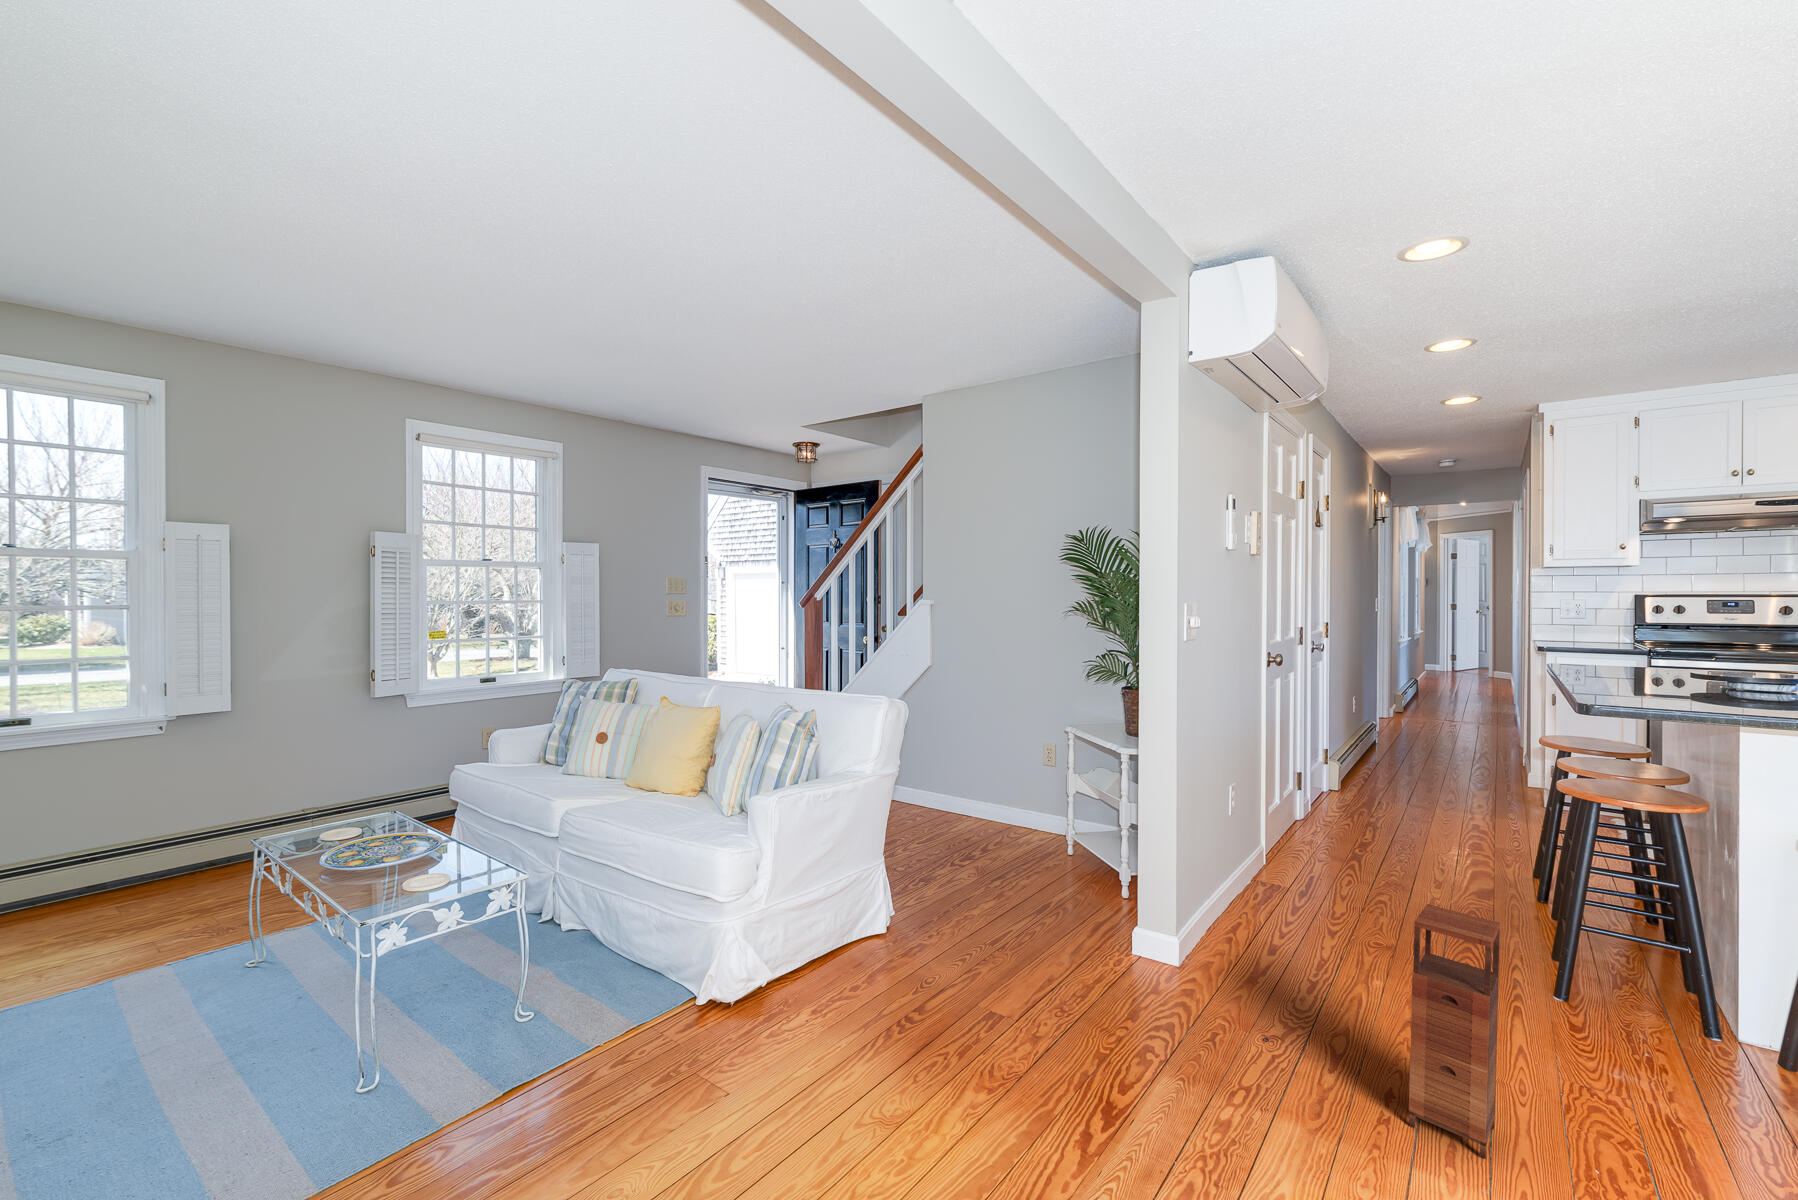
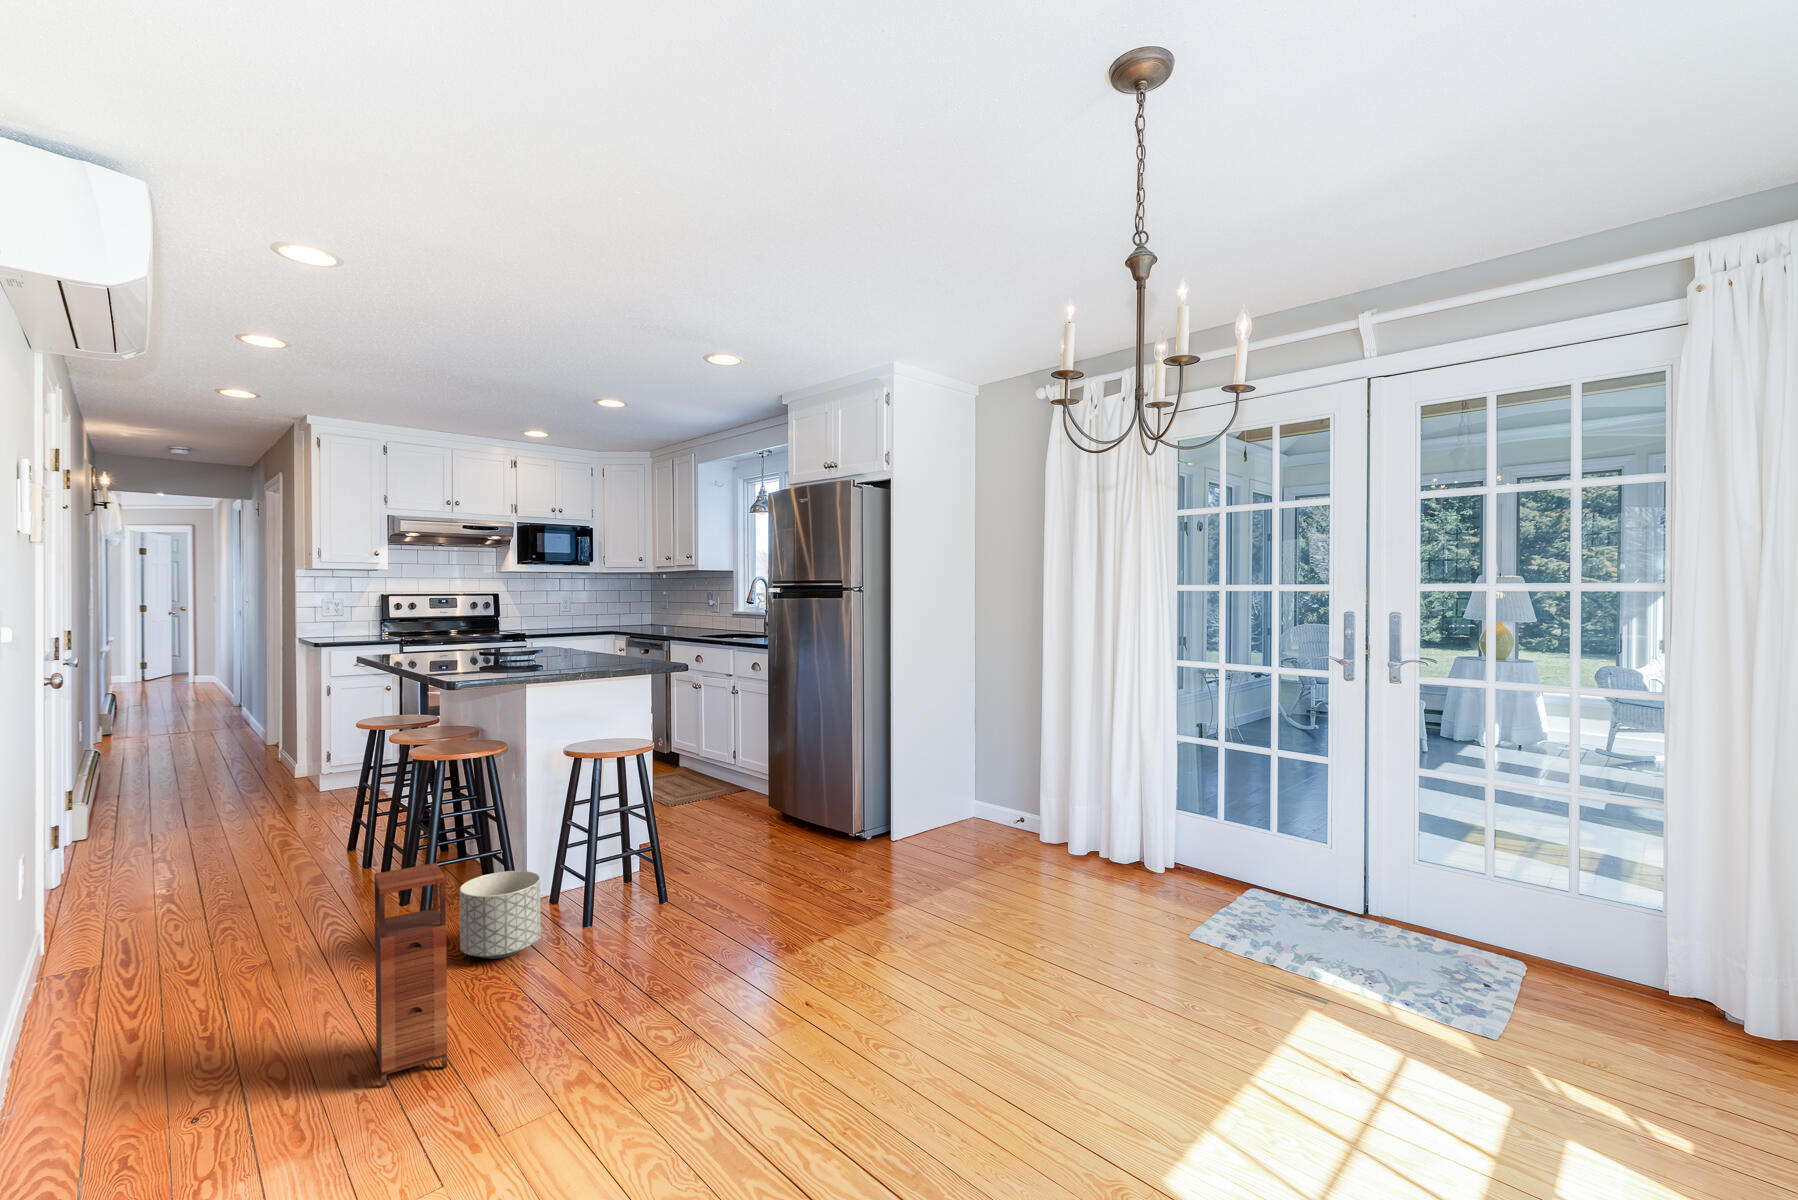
planter: none [1583,968,1719,1098] -> present [460,871,541,959]

